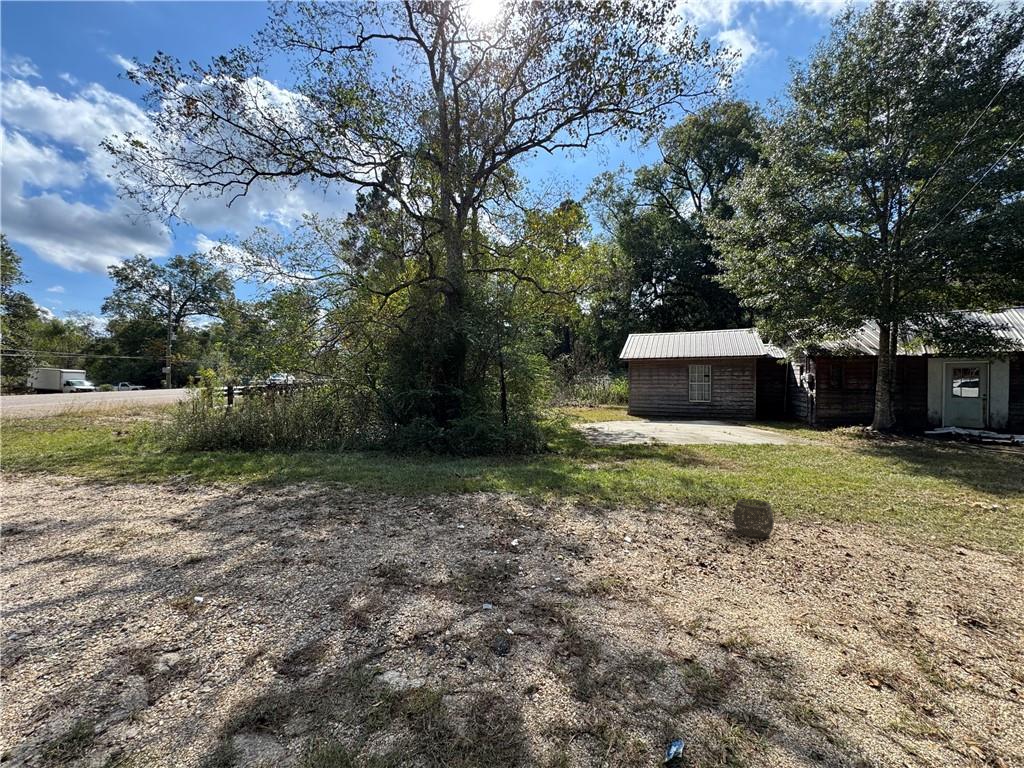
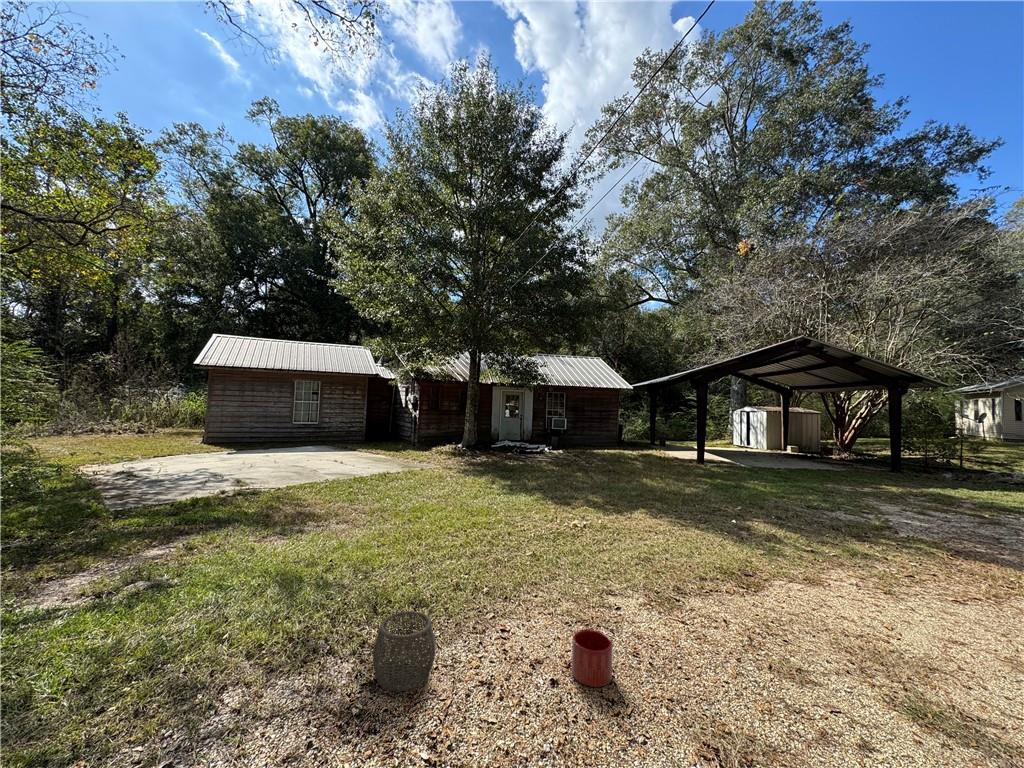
planter: none [882,537,921,573] -> present [572,630,613,687]

